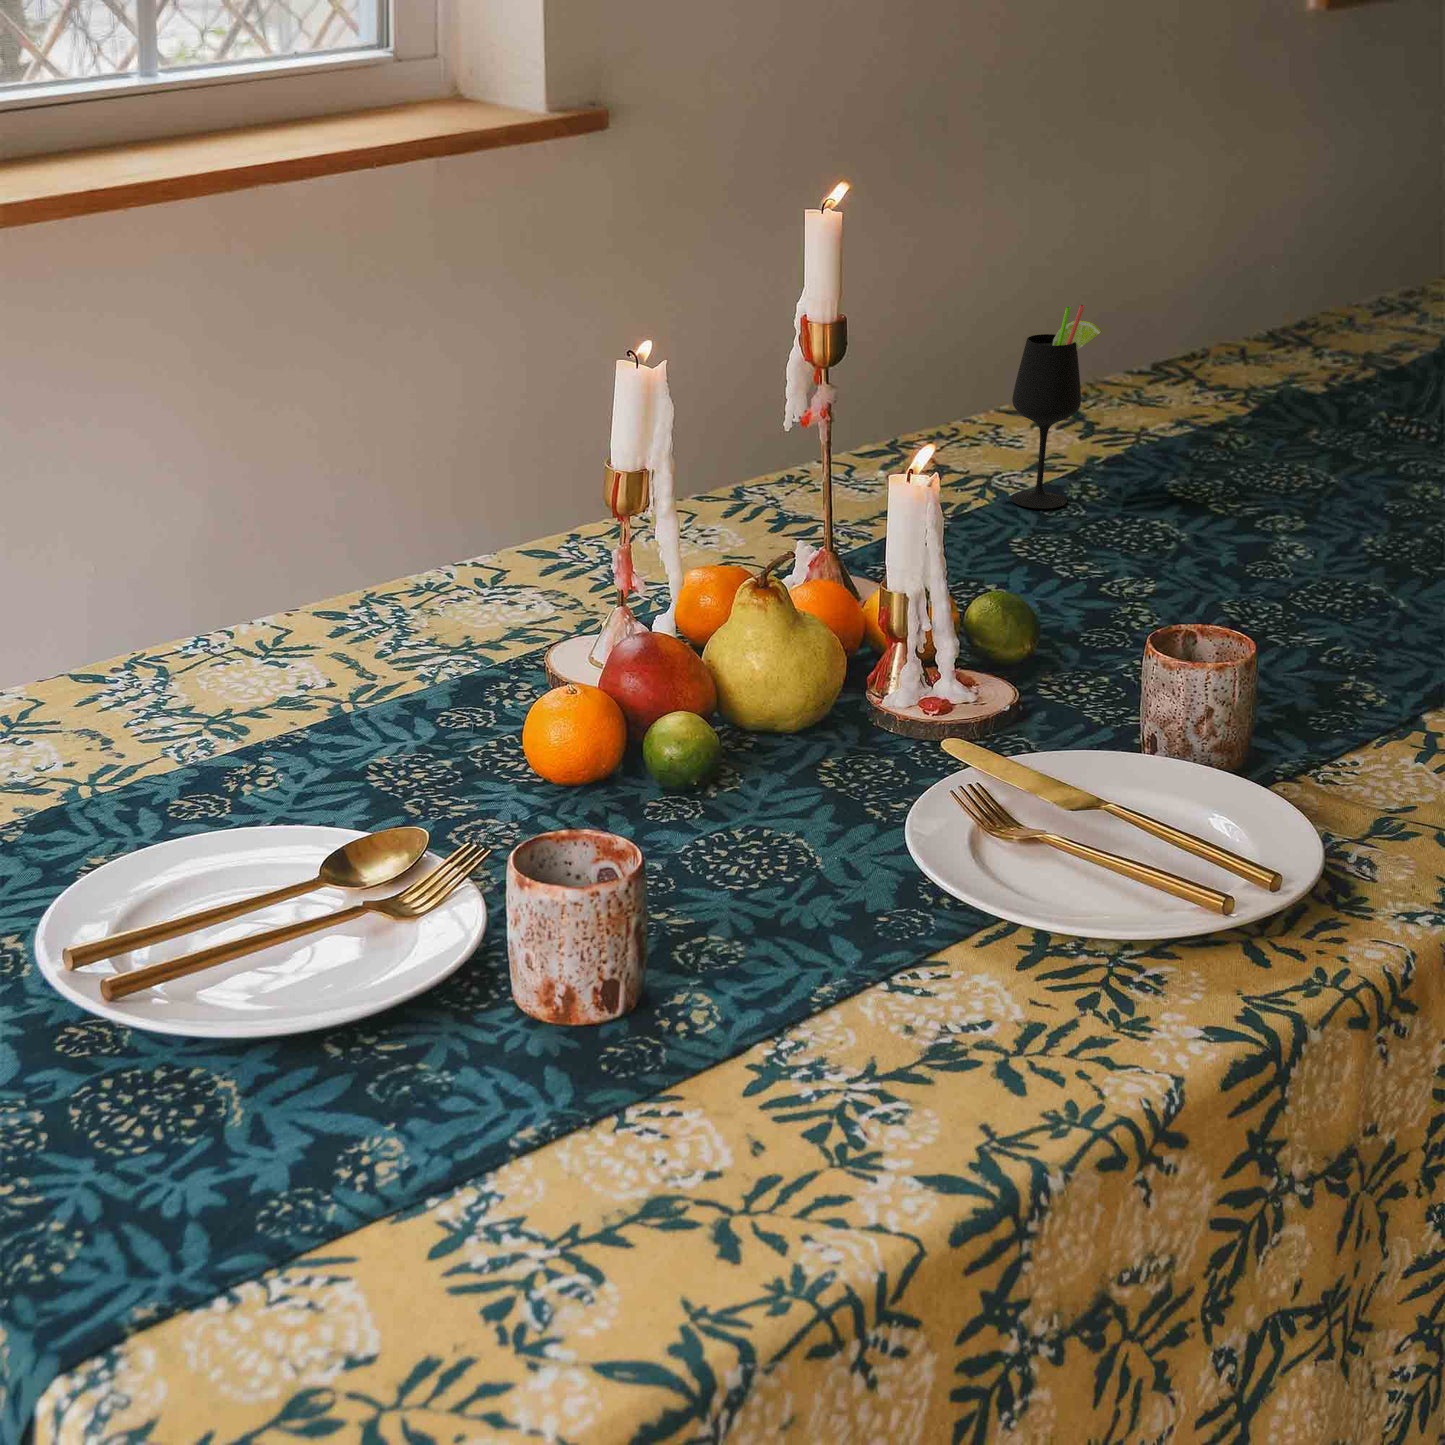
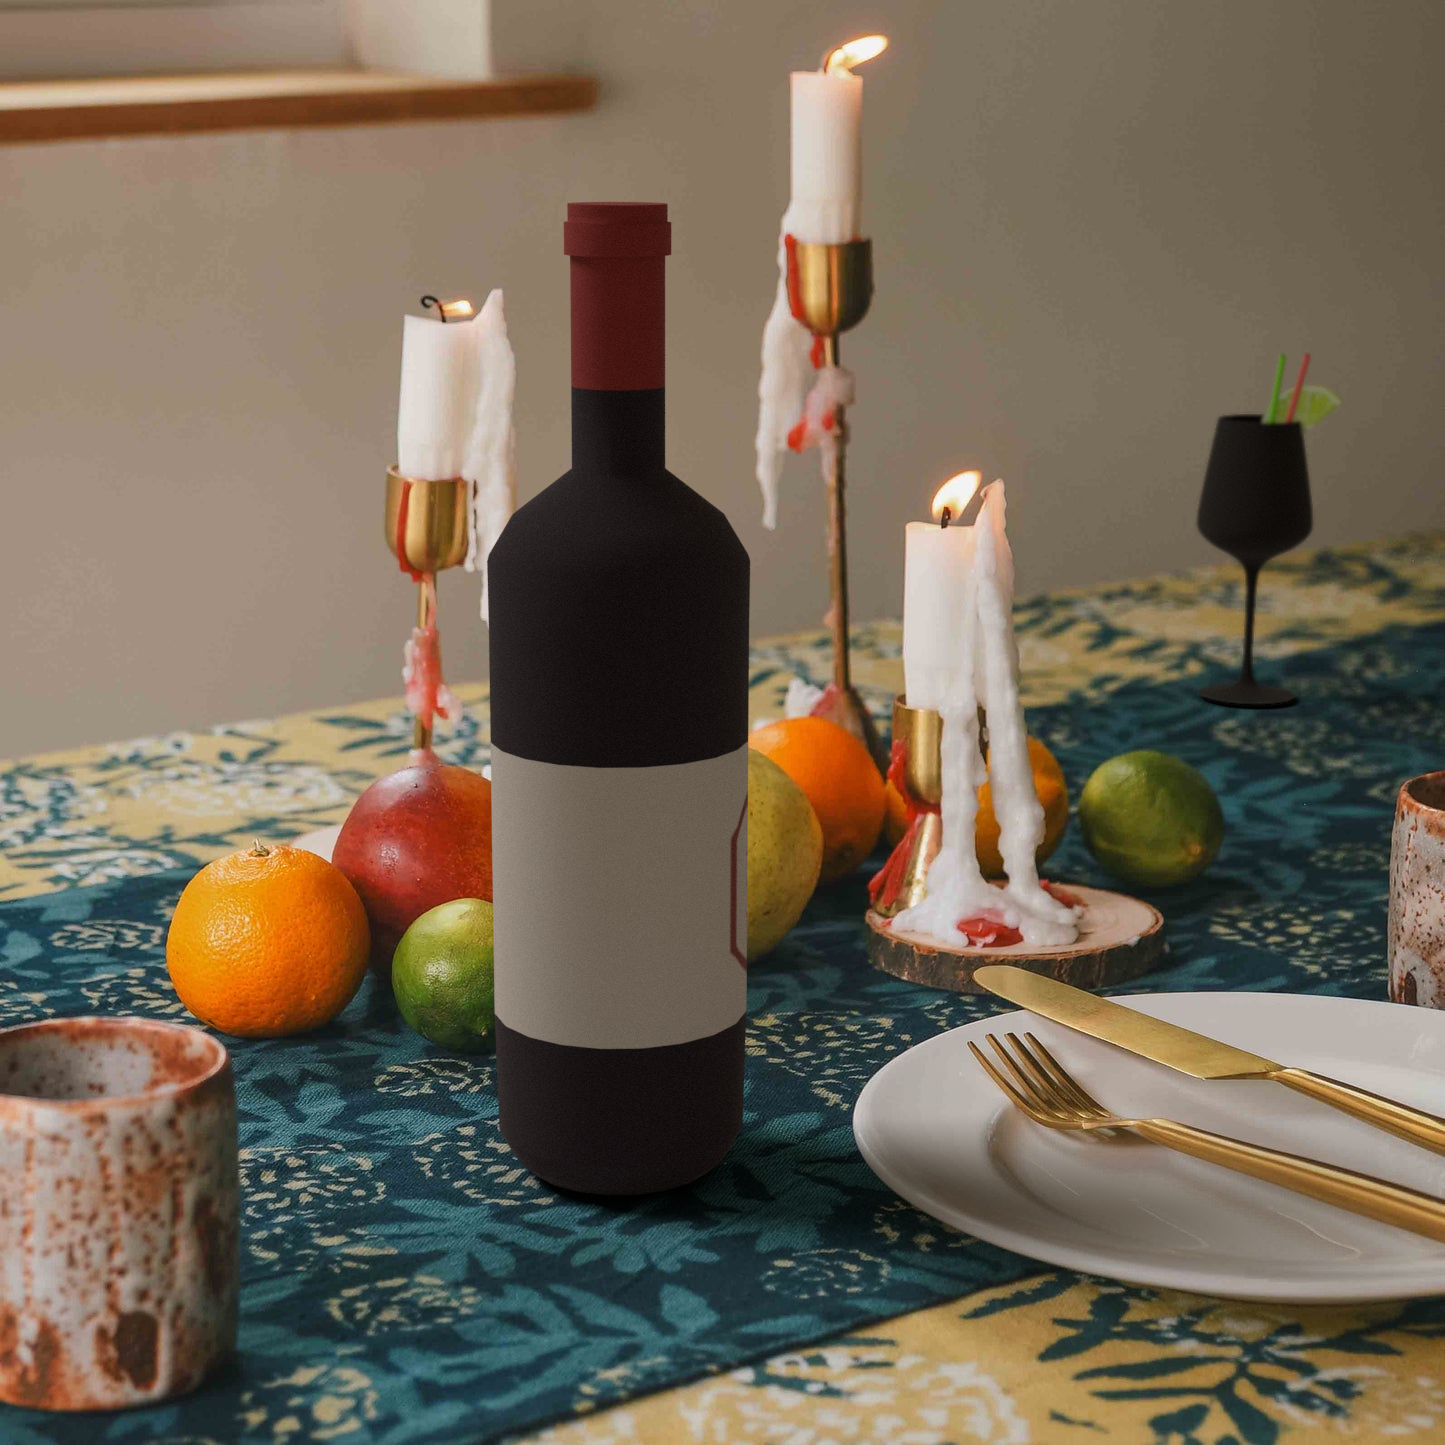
wine bottle: none [726,392,862,884] -> present [487,202,750,1195]

